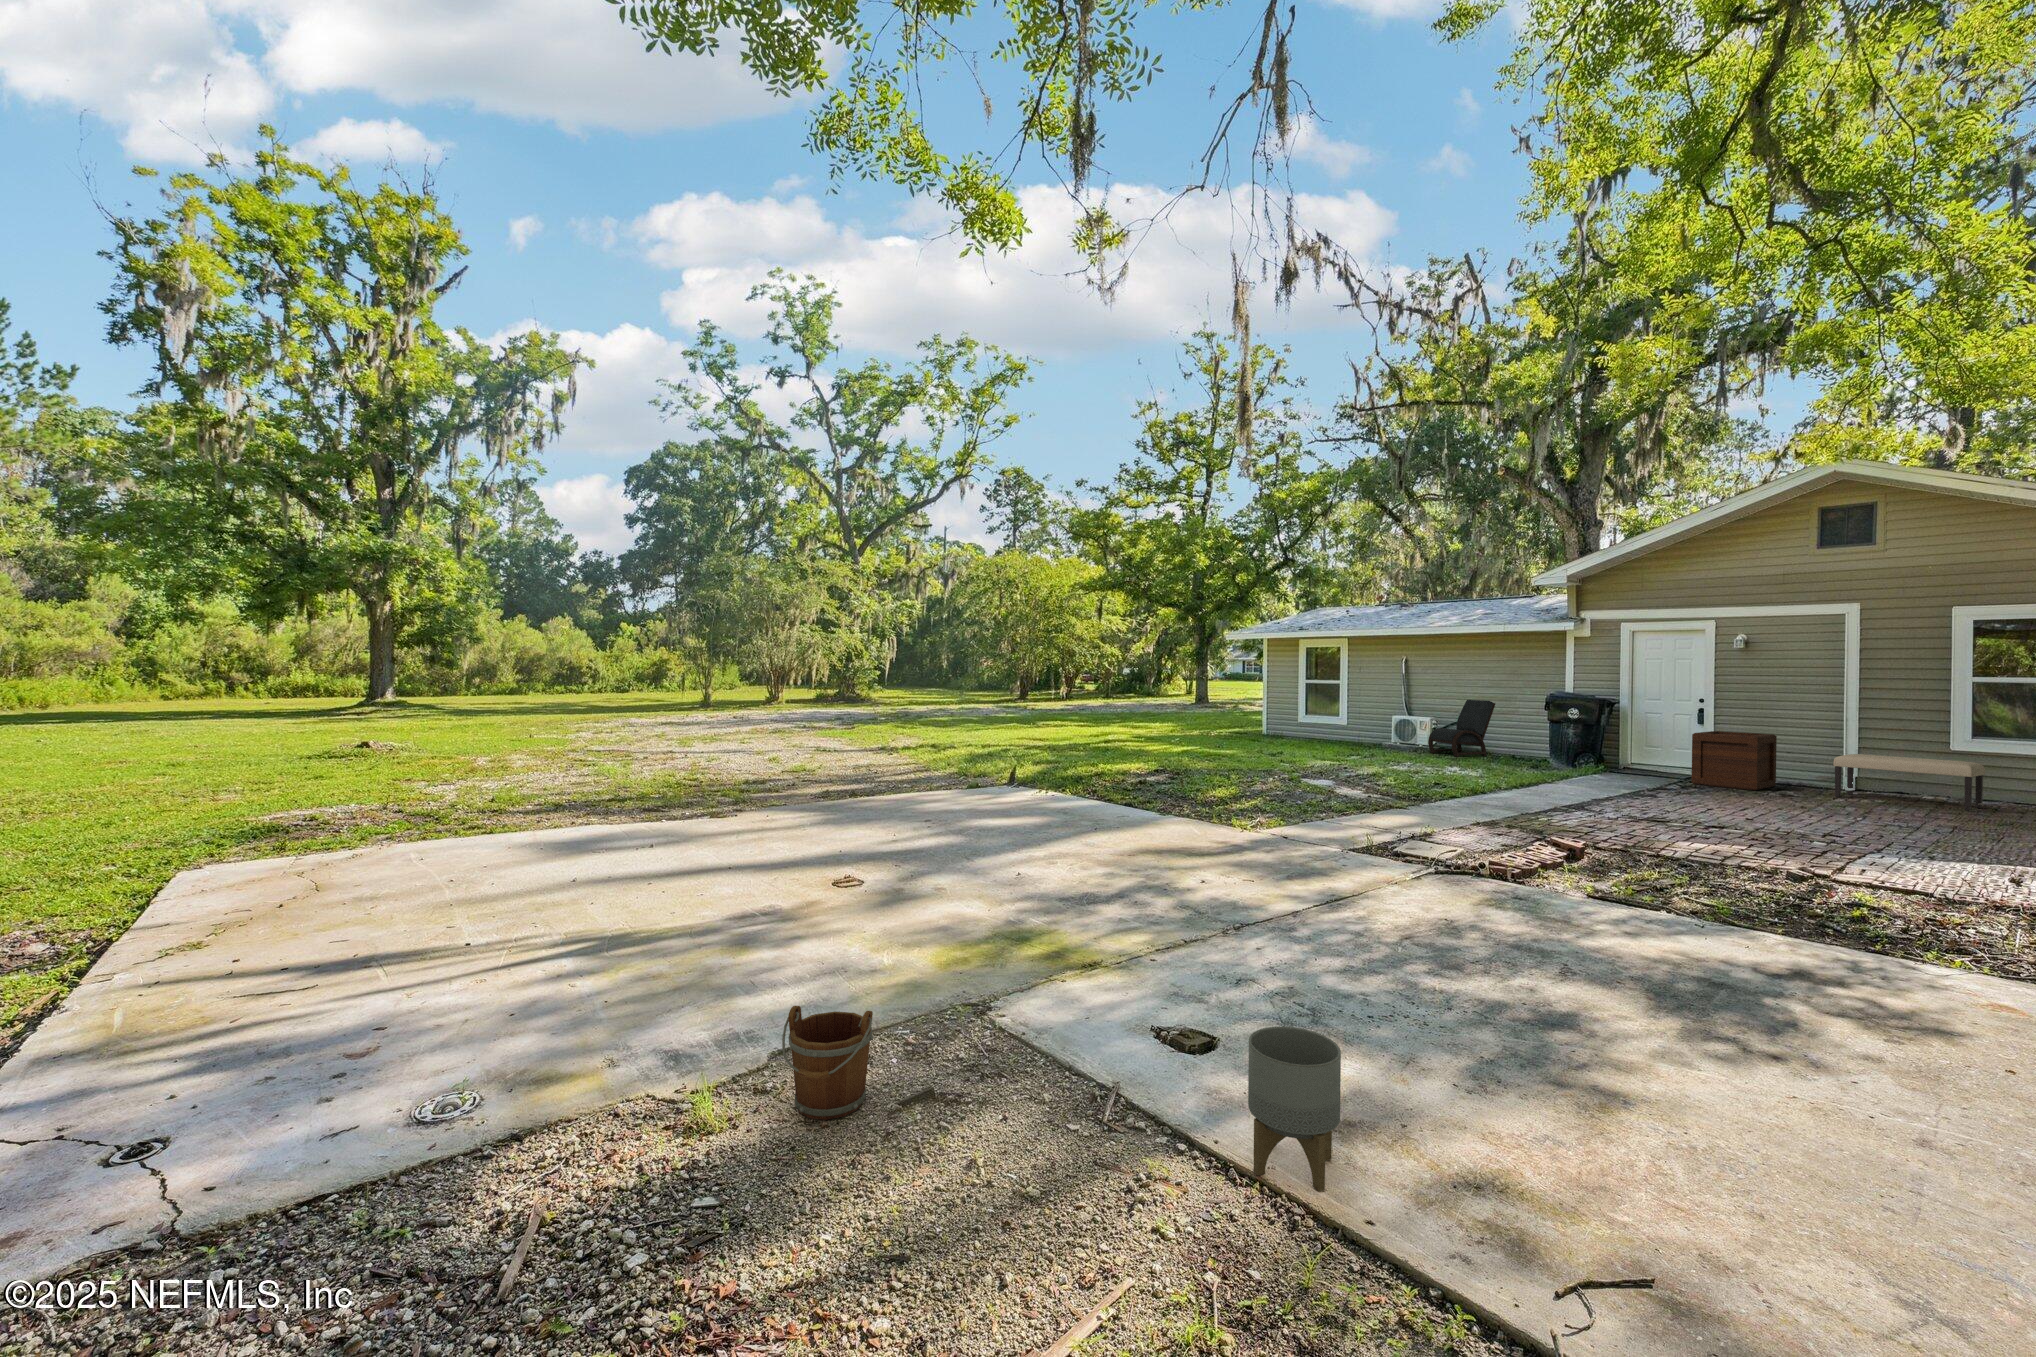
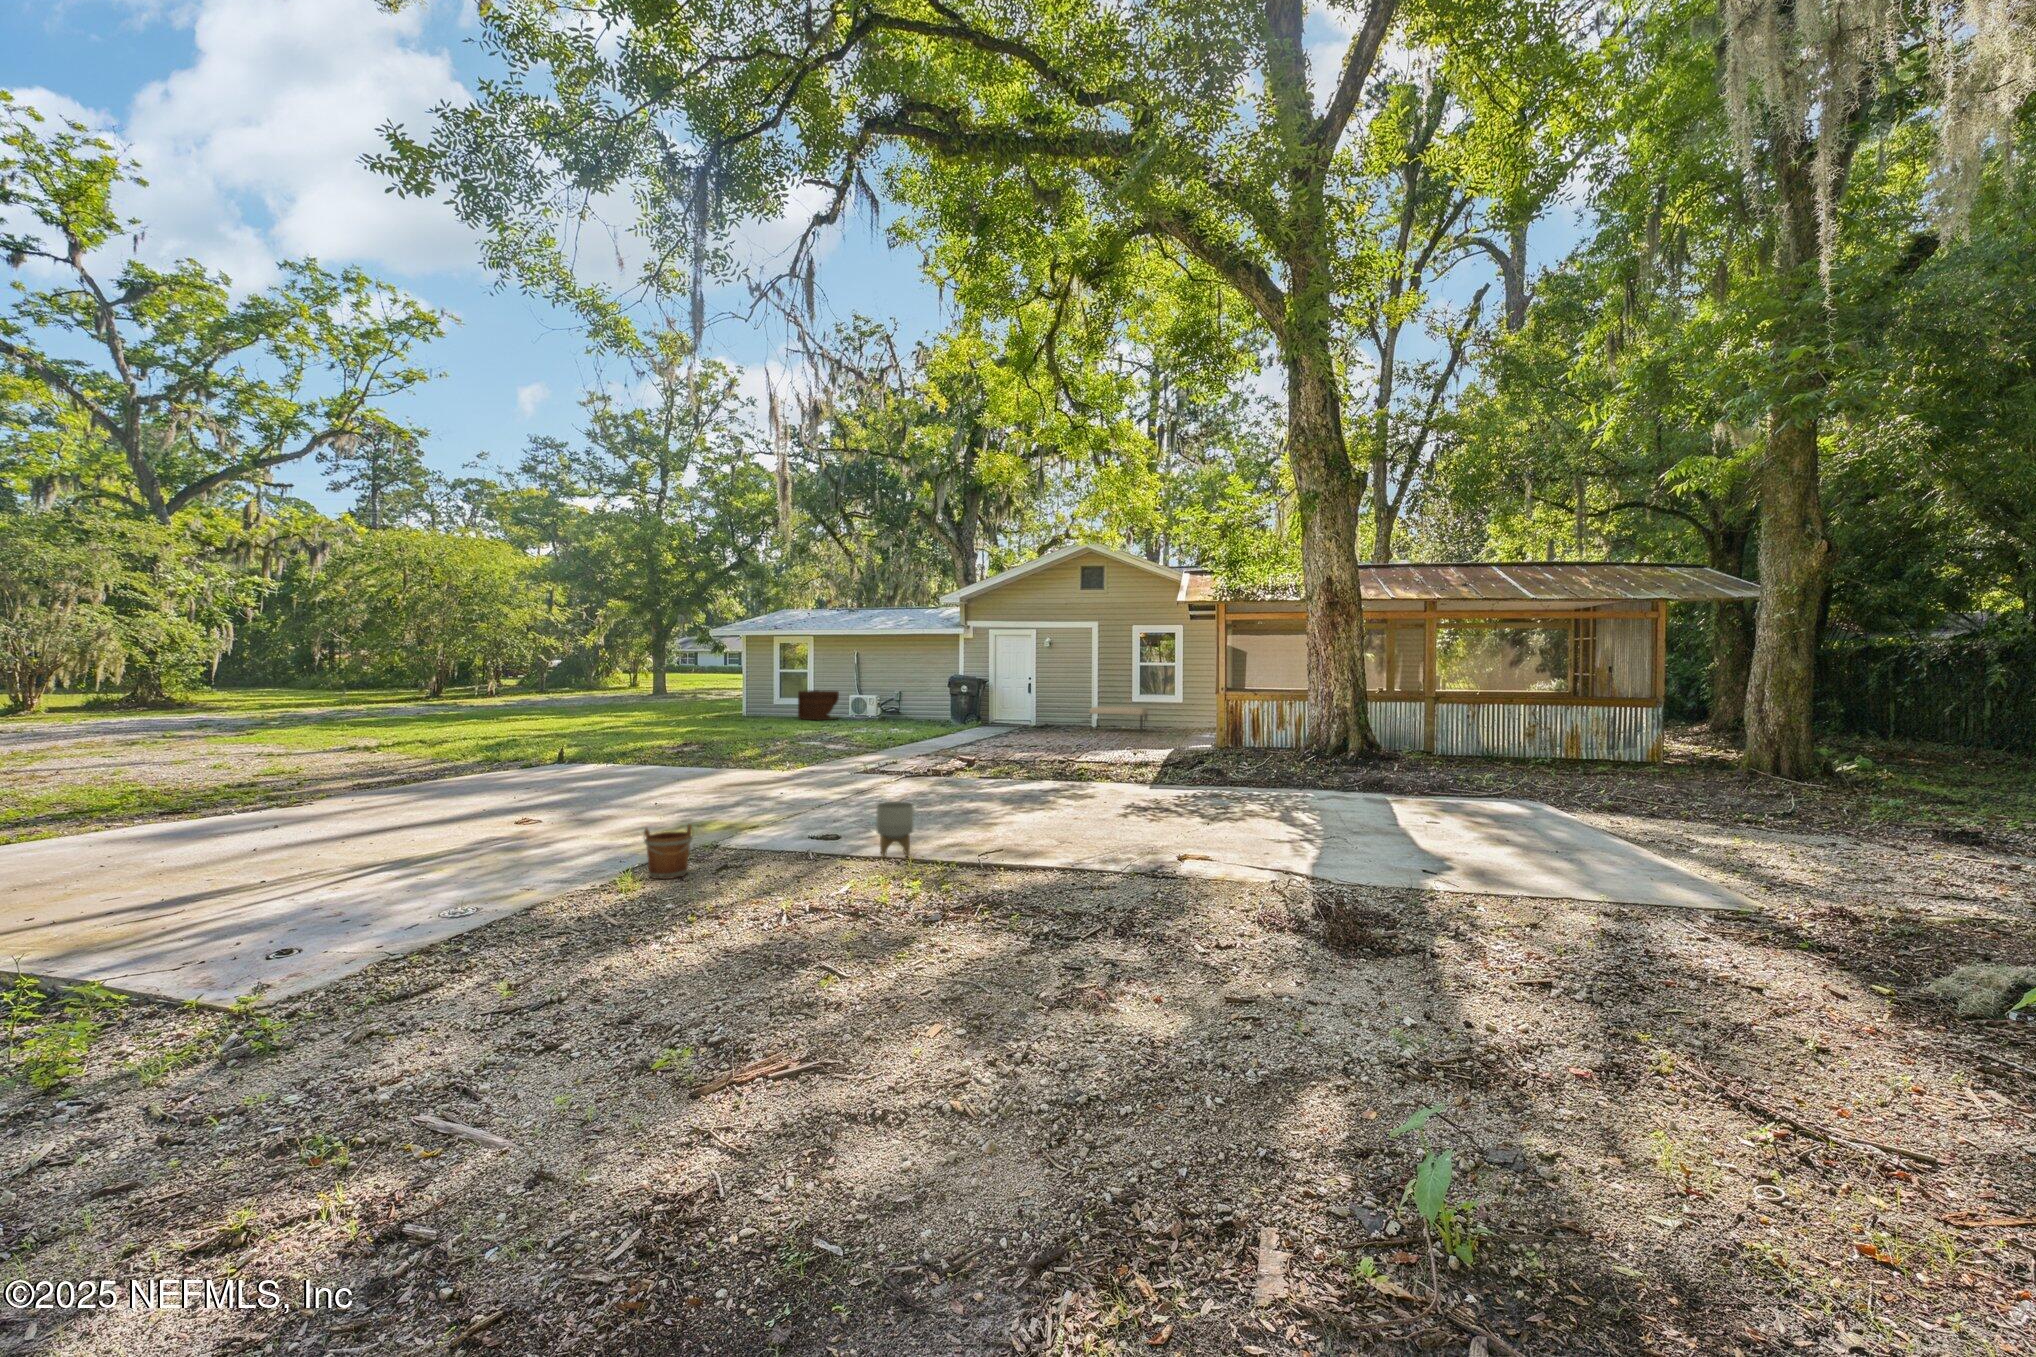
lounge chair: present [1428,700,1495,757] -> none [869,681,913,723]
wooden crate: present [1692,731,1777,790] -> present [798,690,839,720]

